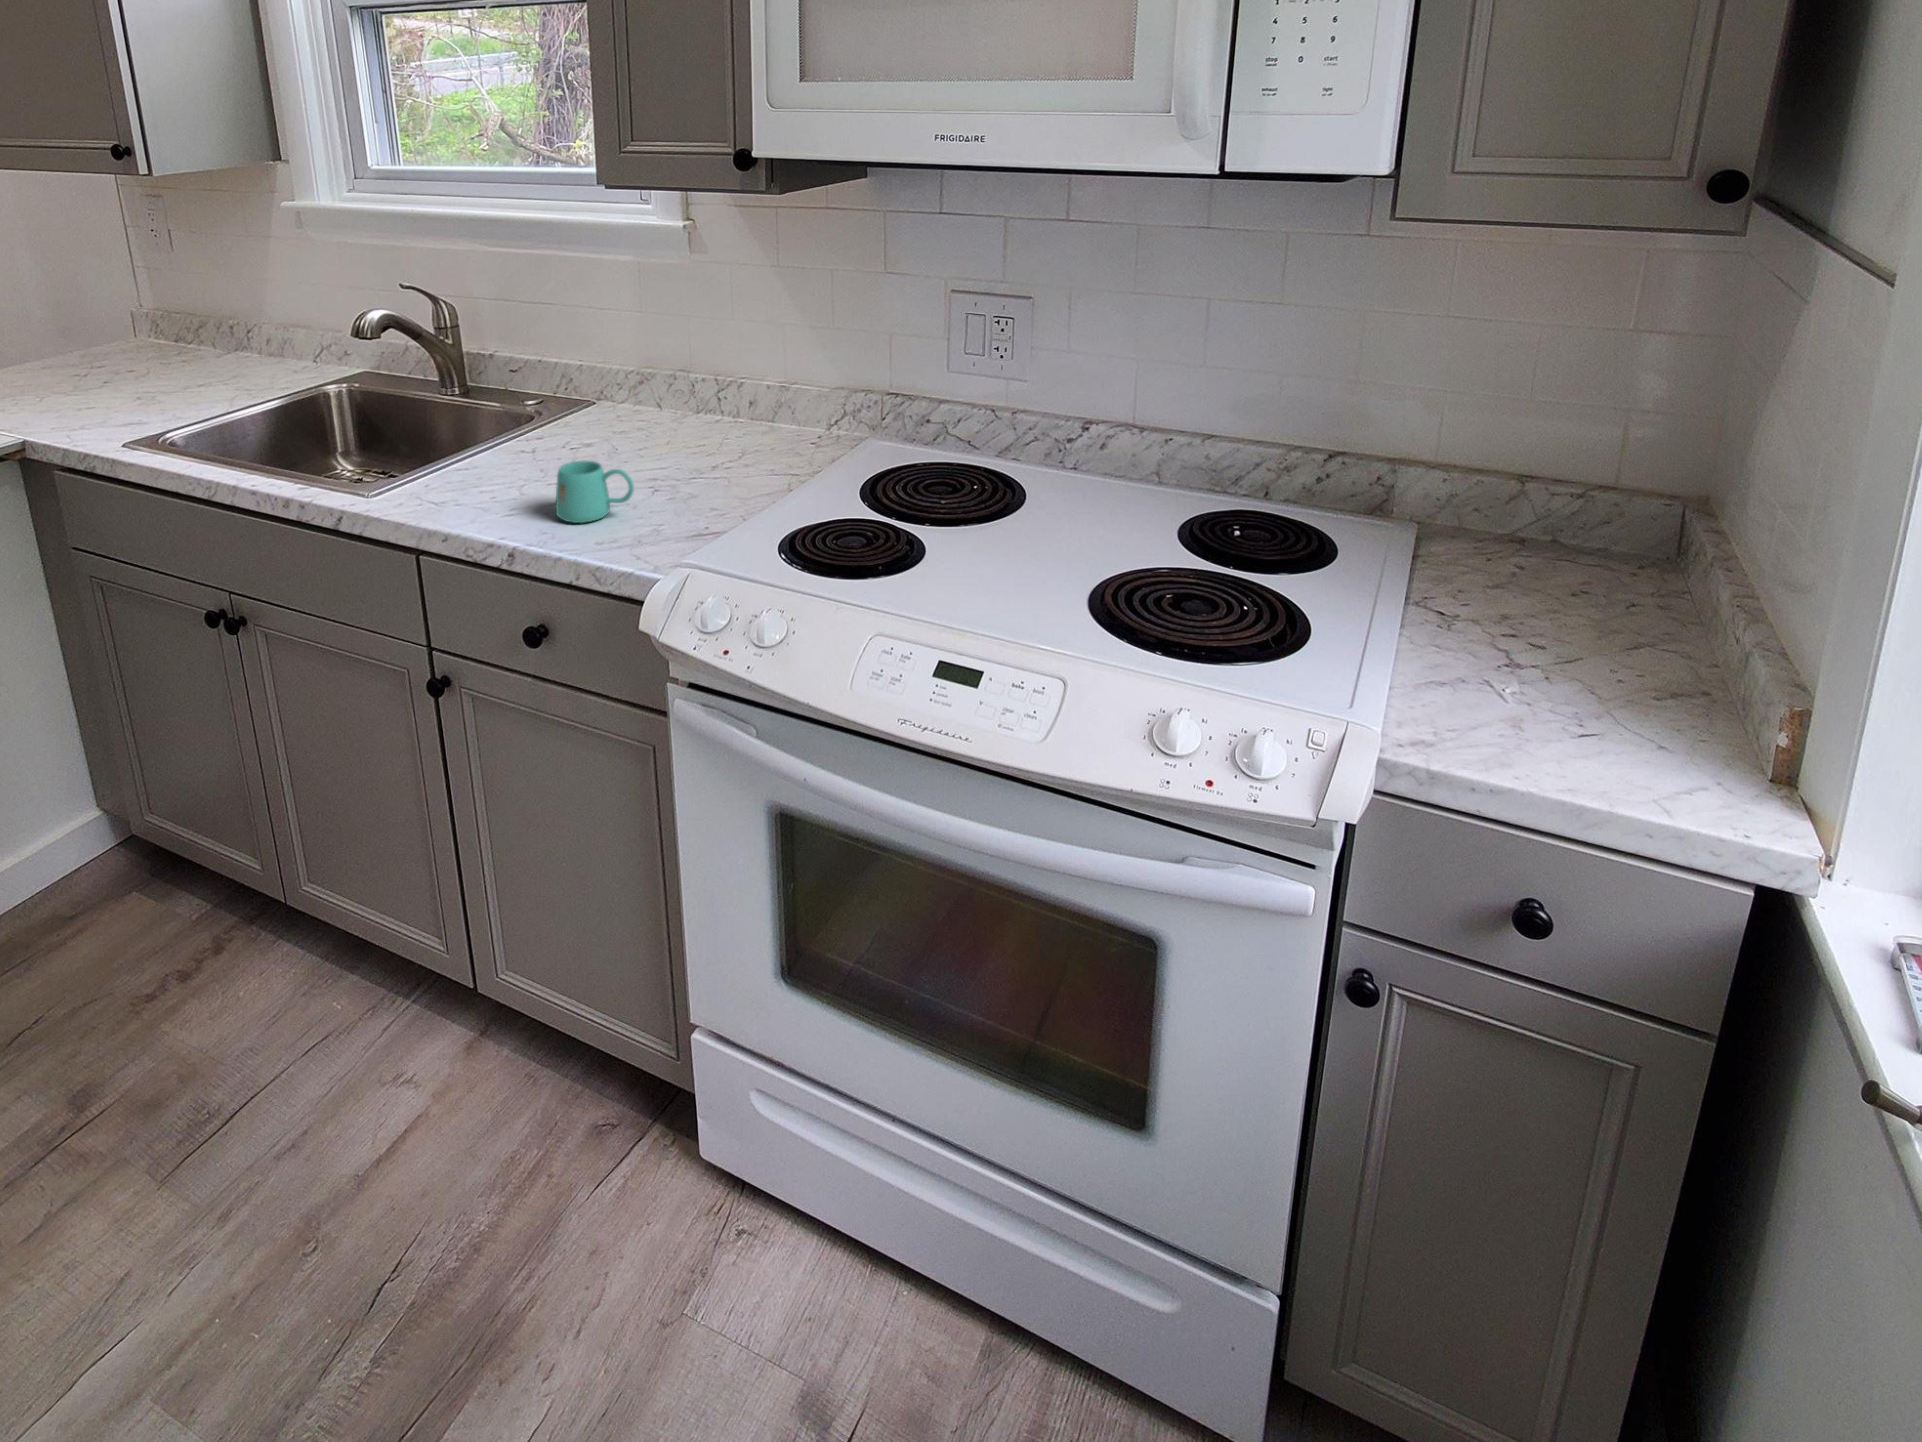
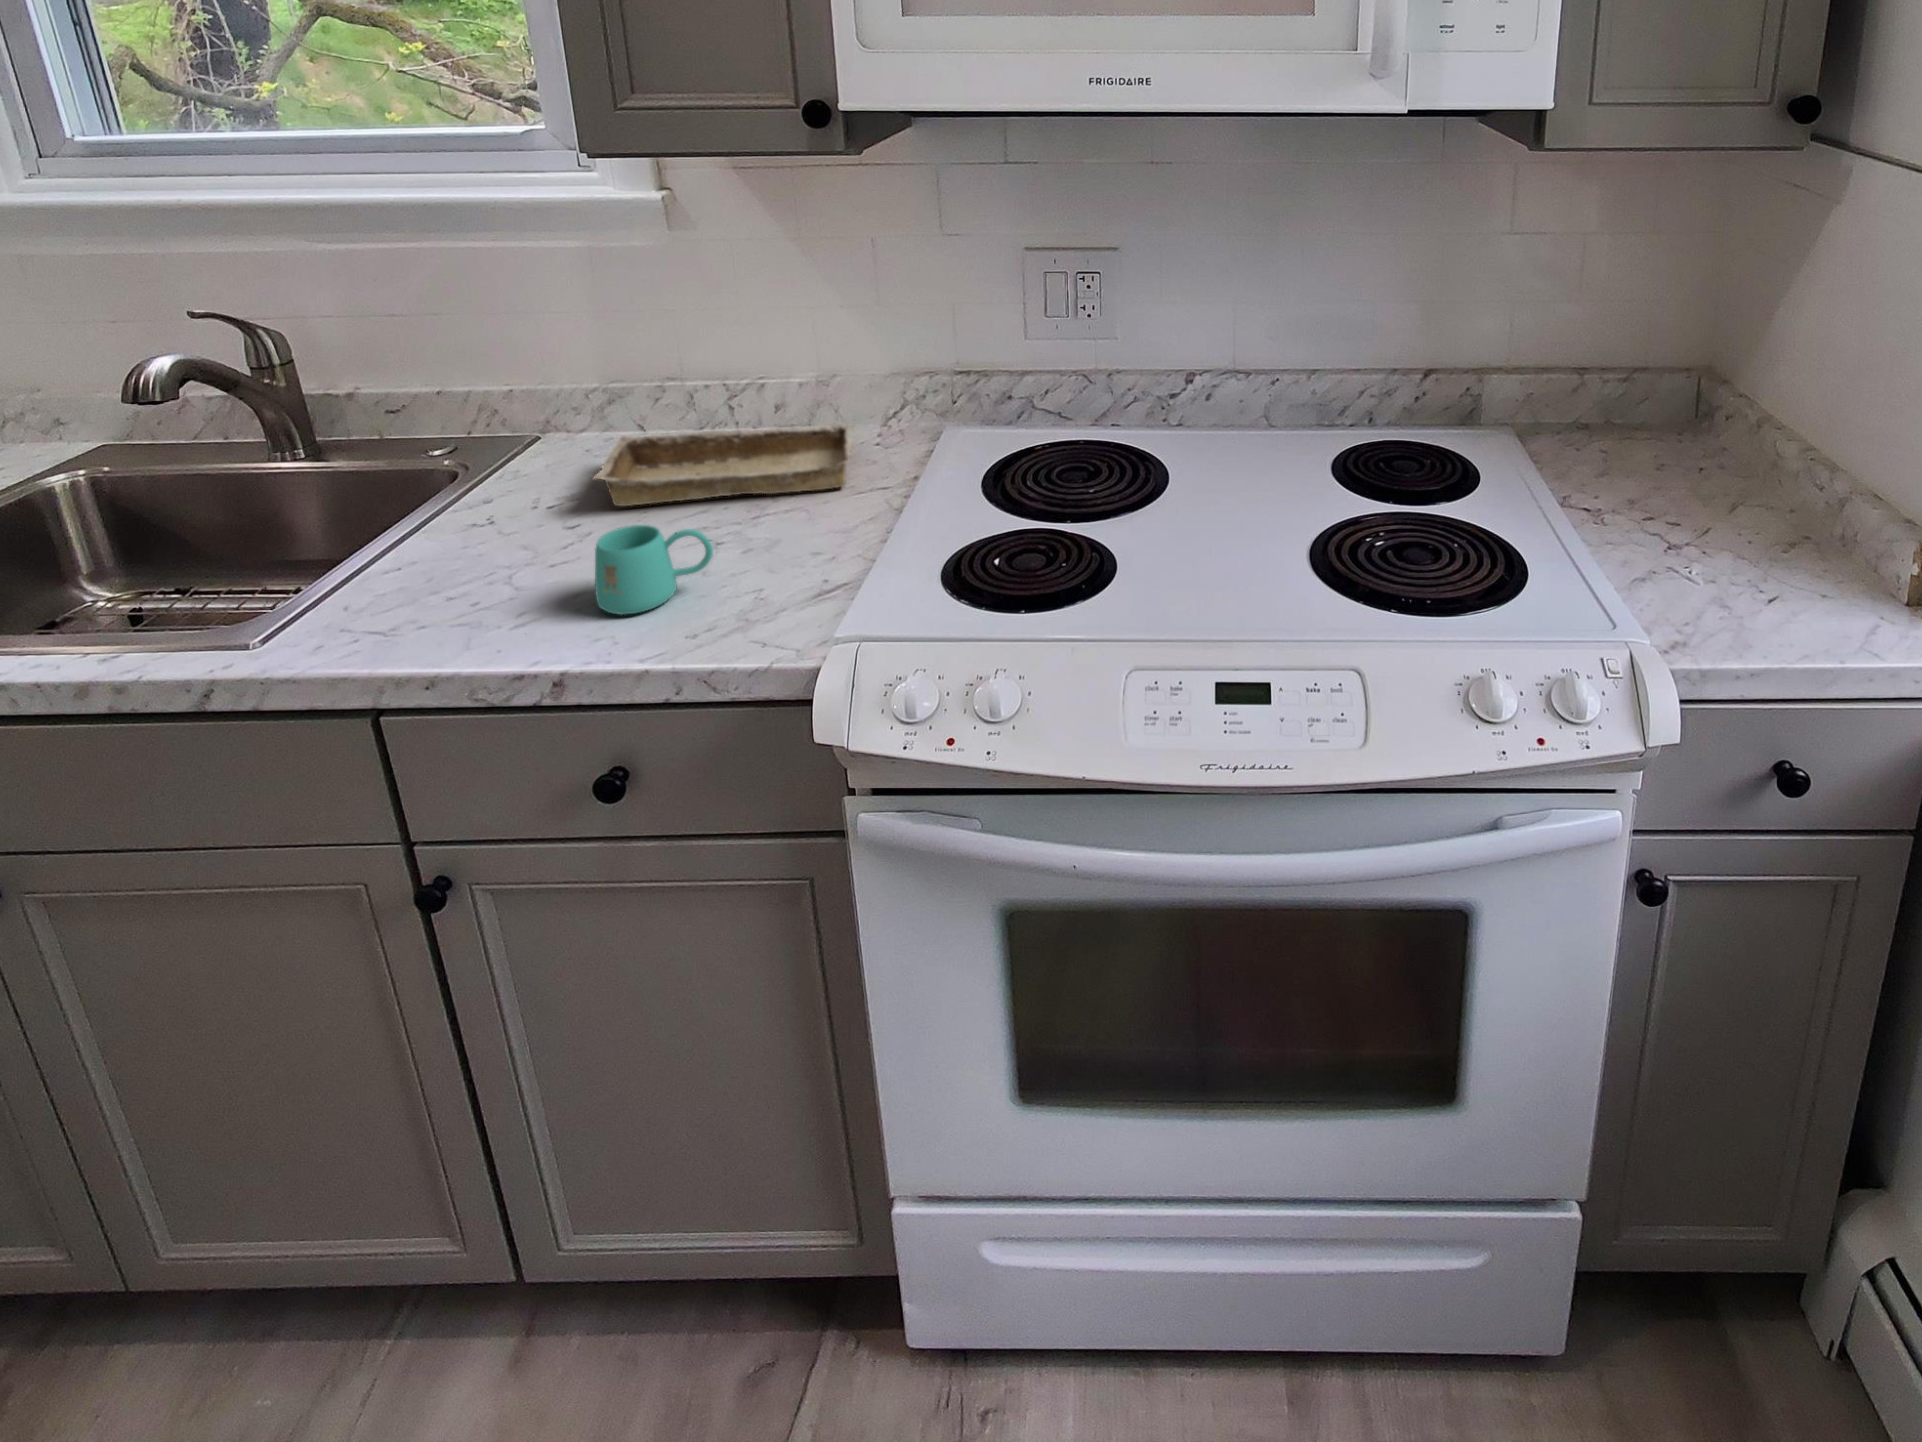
tray: none [592,407,797,469] -> present [594,423,854,506]

